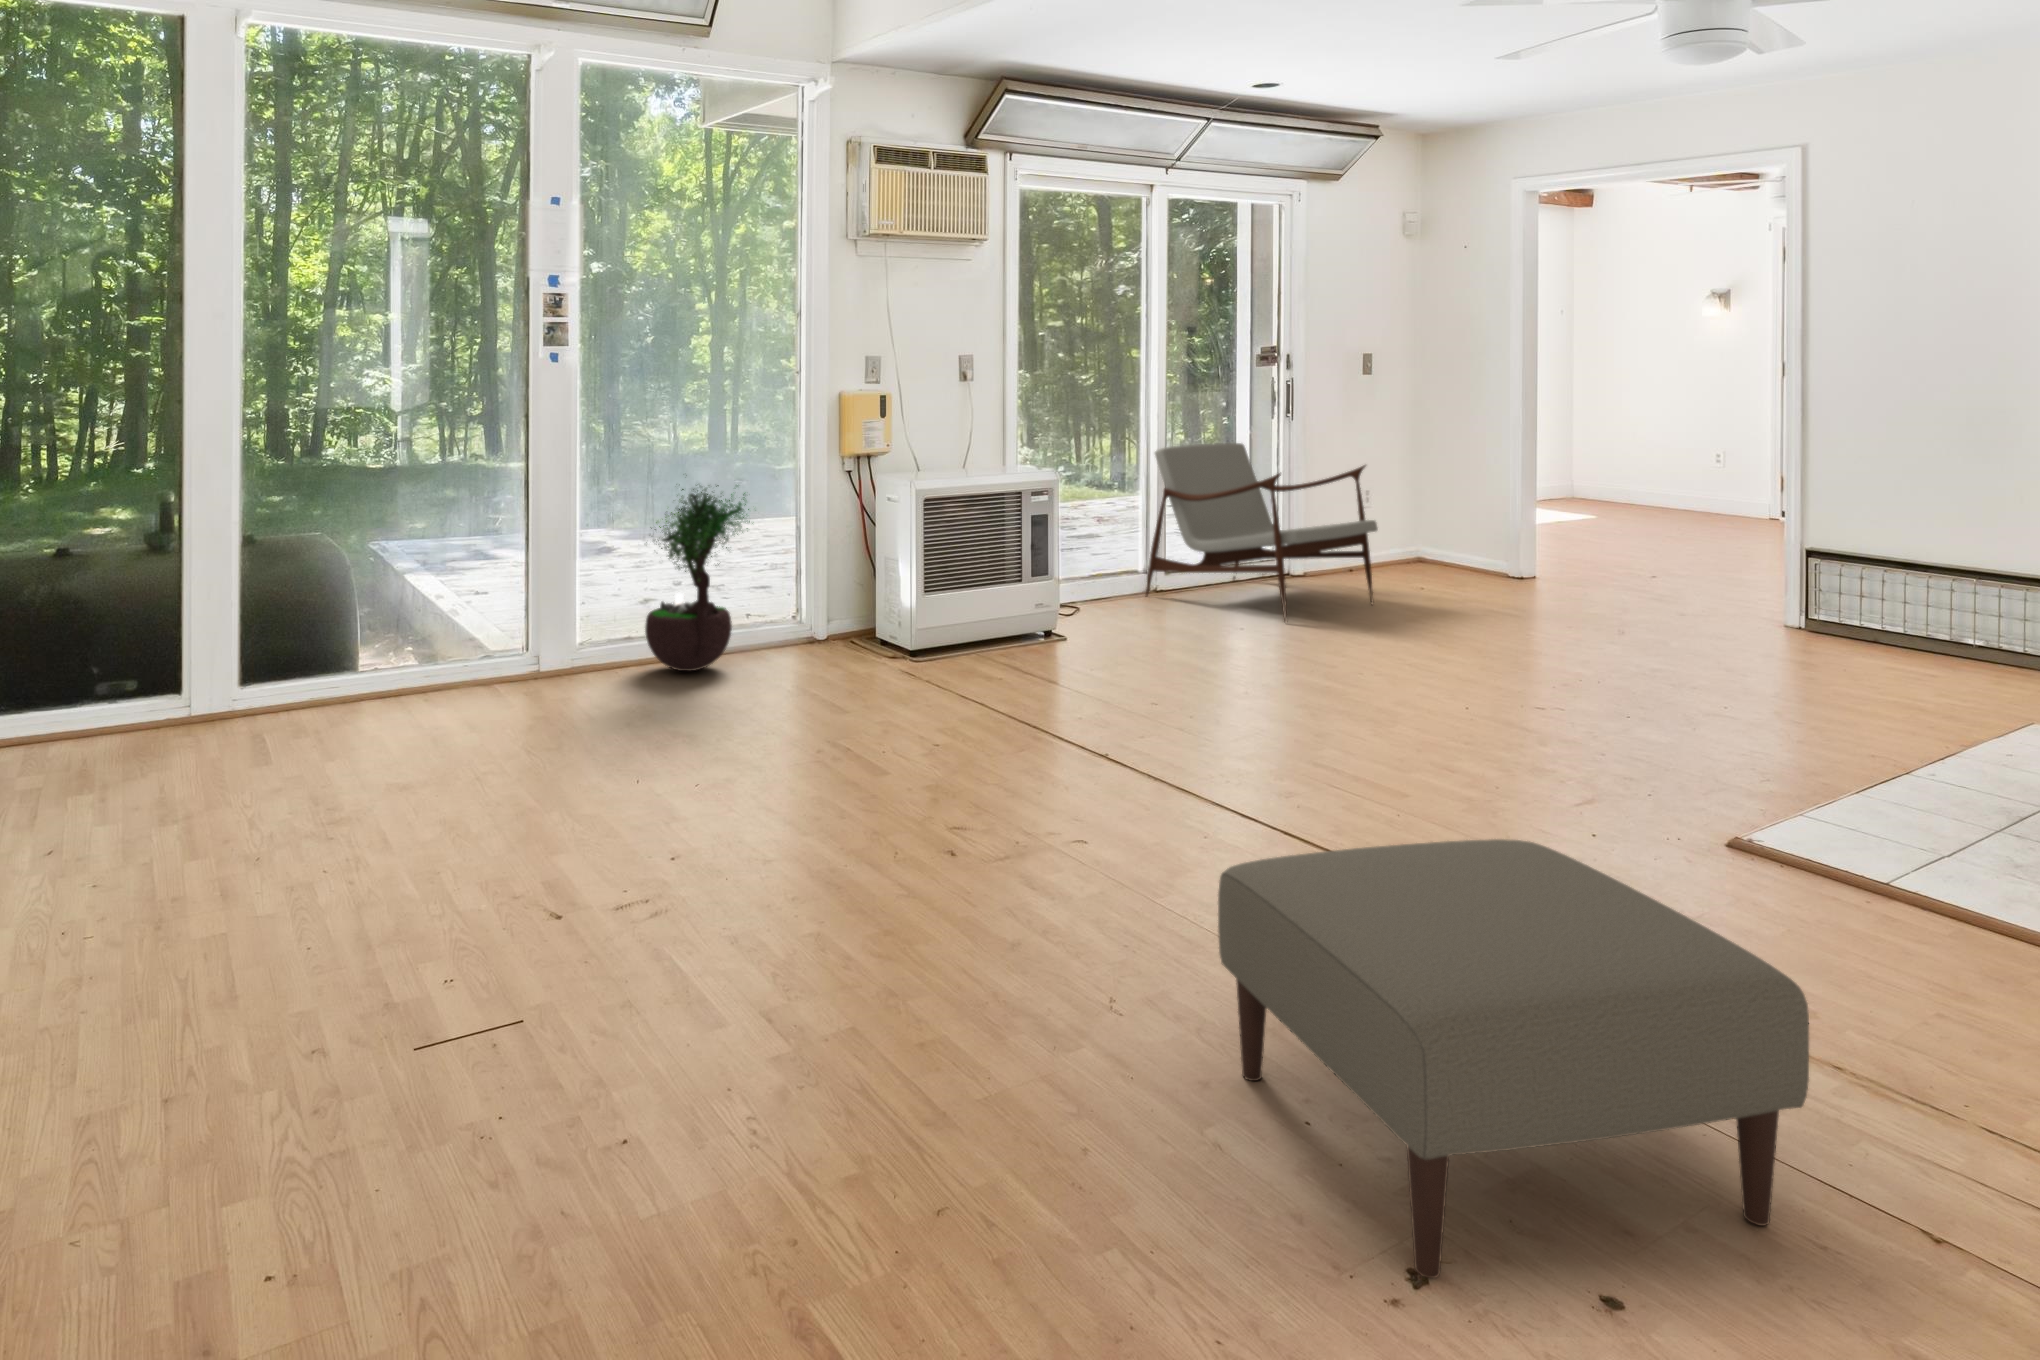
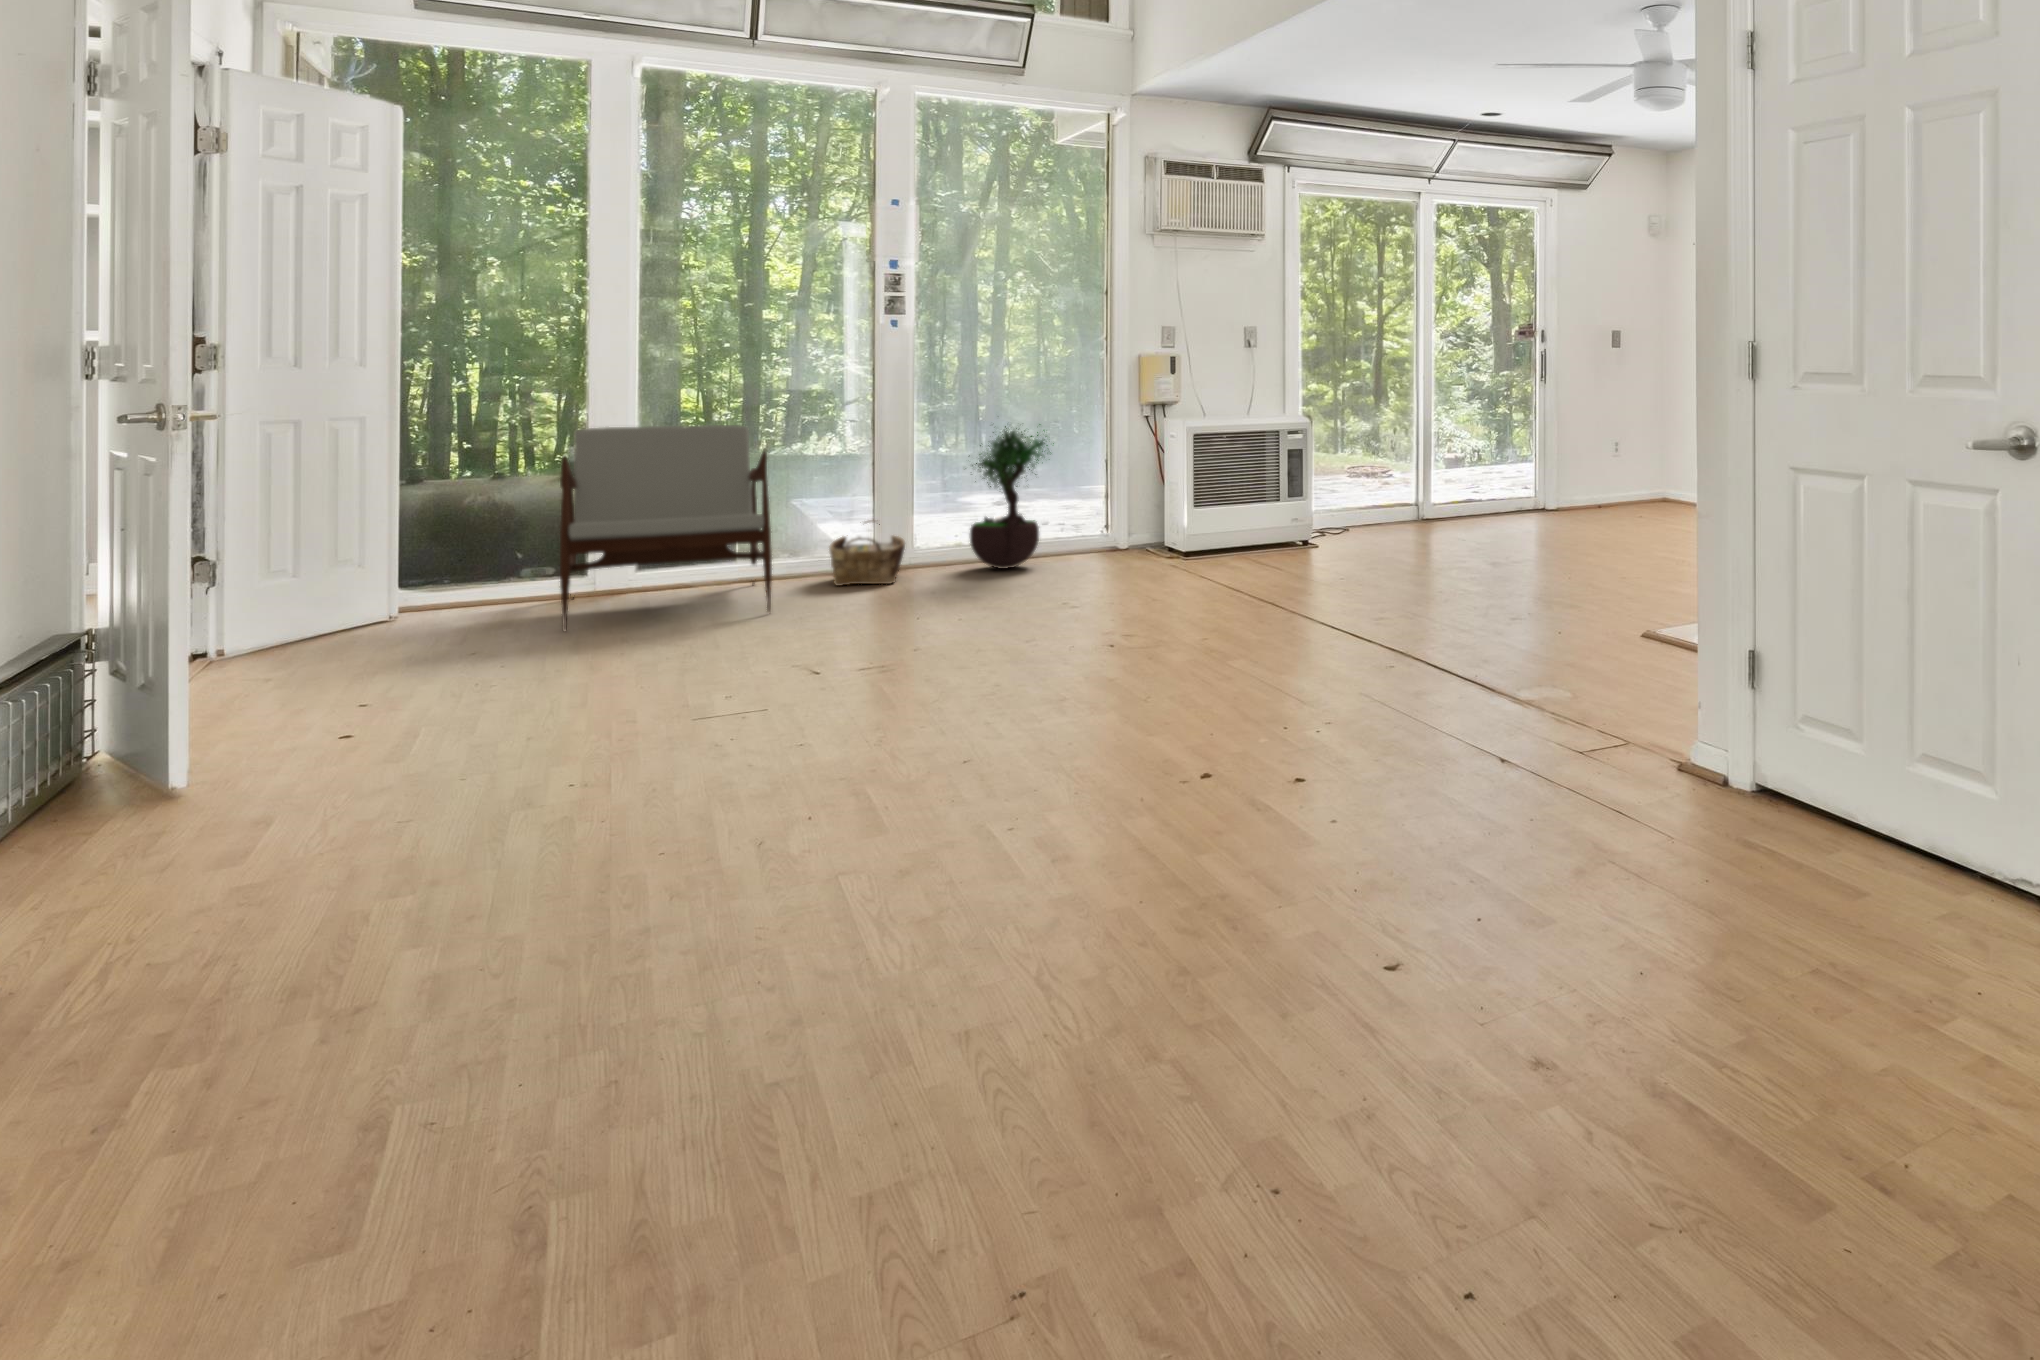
armchair: present [1146,443,1378,622] -> present [560,425,772,631]
woven basket: none [480,610,573,704] -> present [829,520,905,586]
ottoman: present [1218,839,1809,1278] -> none [1184,587,1435,772]

